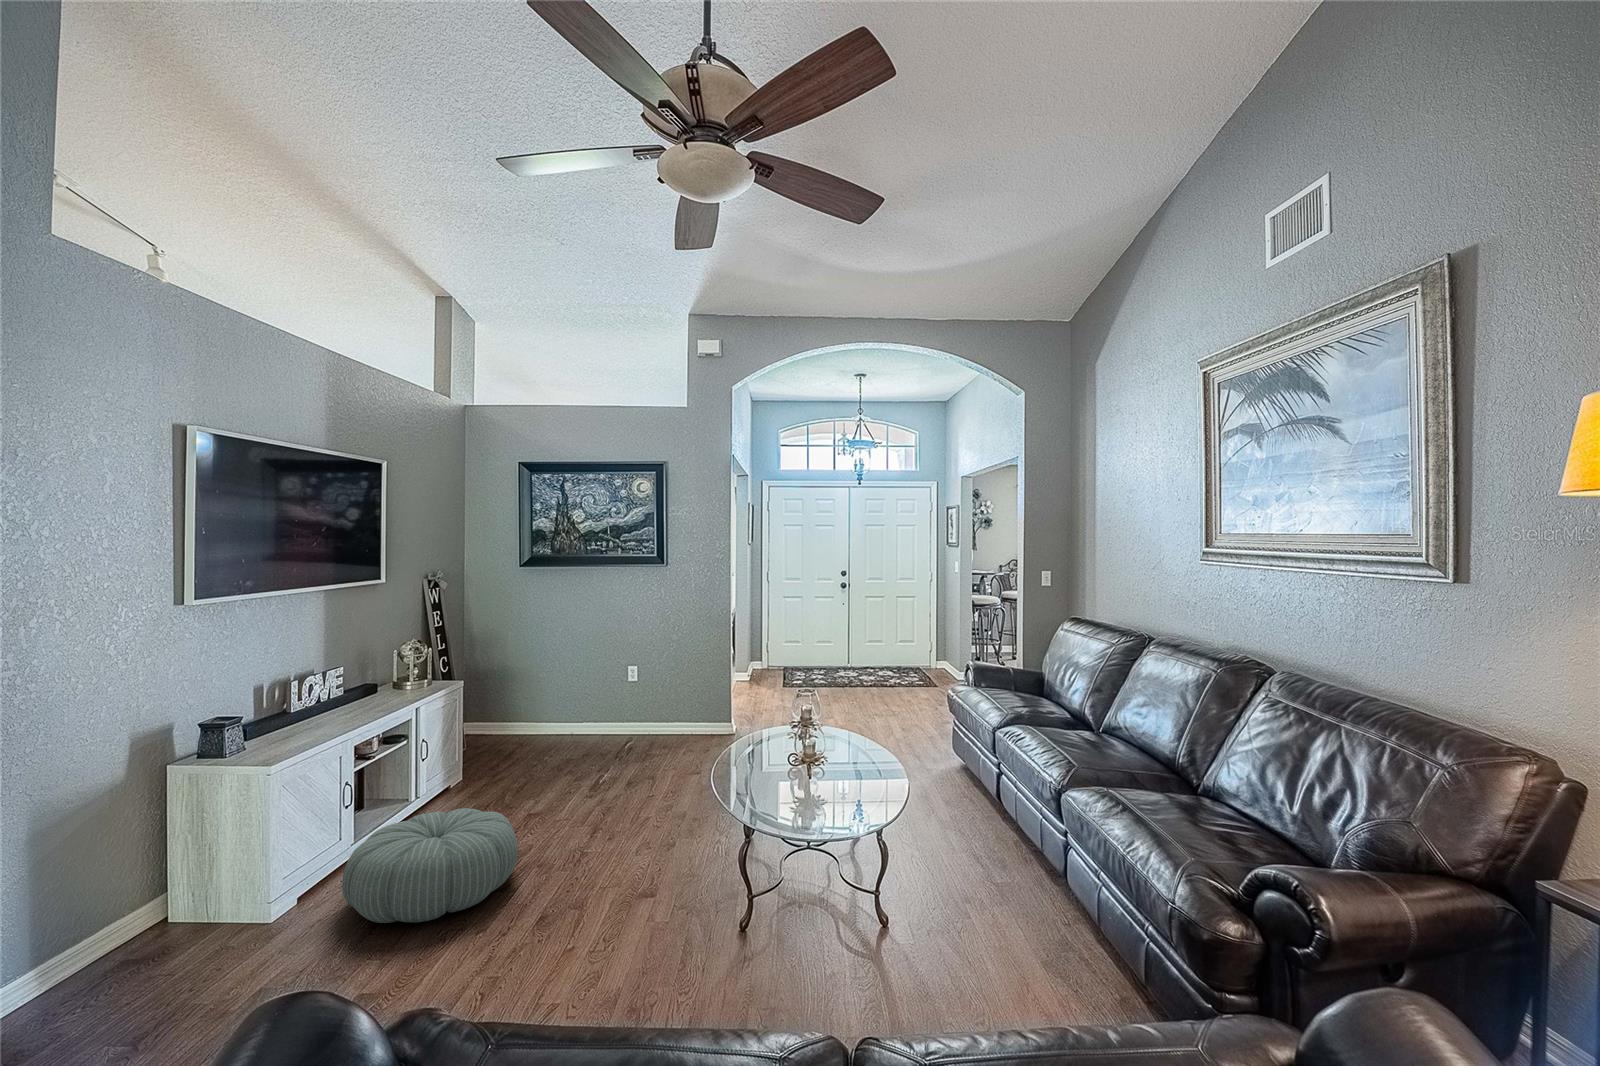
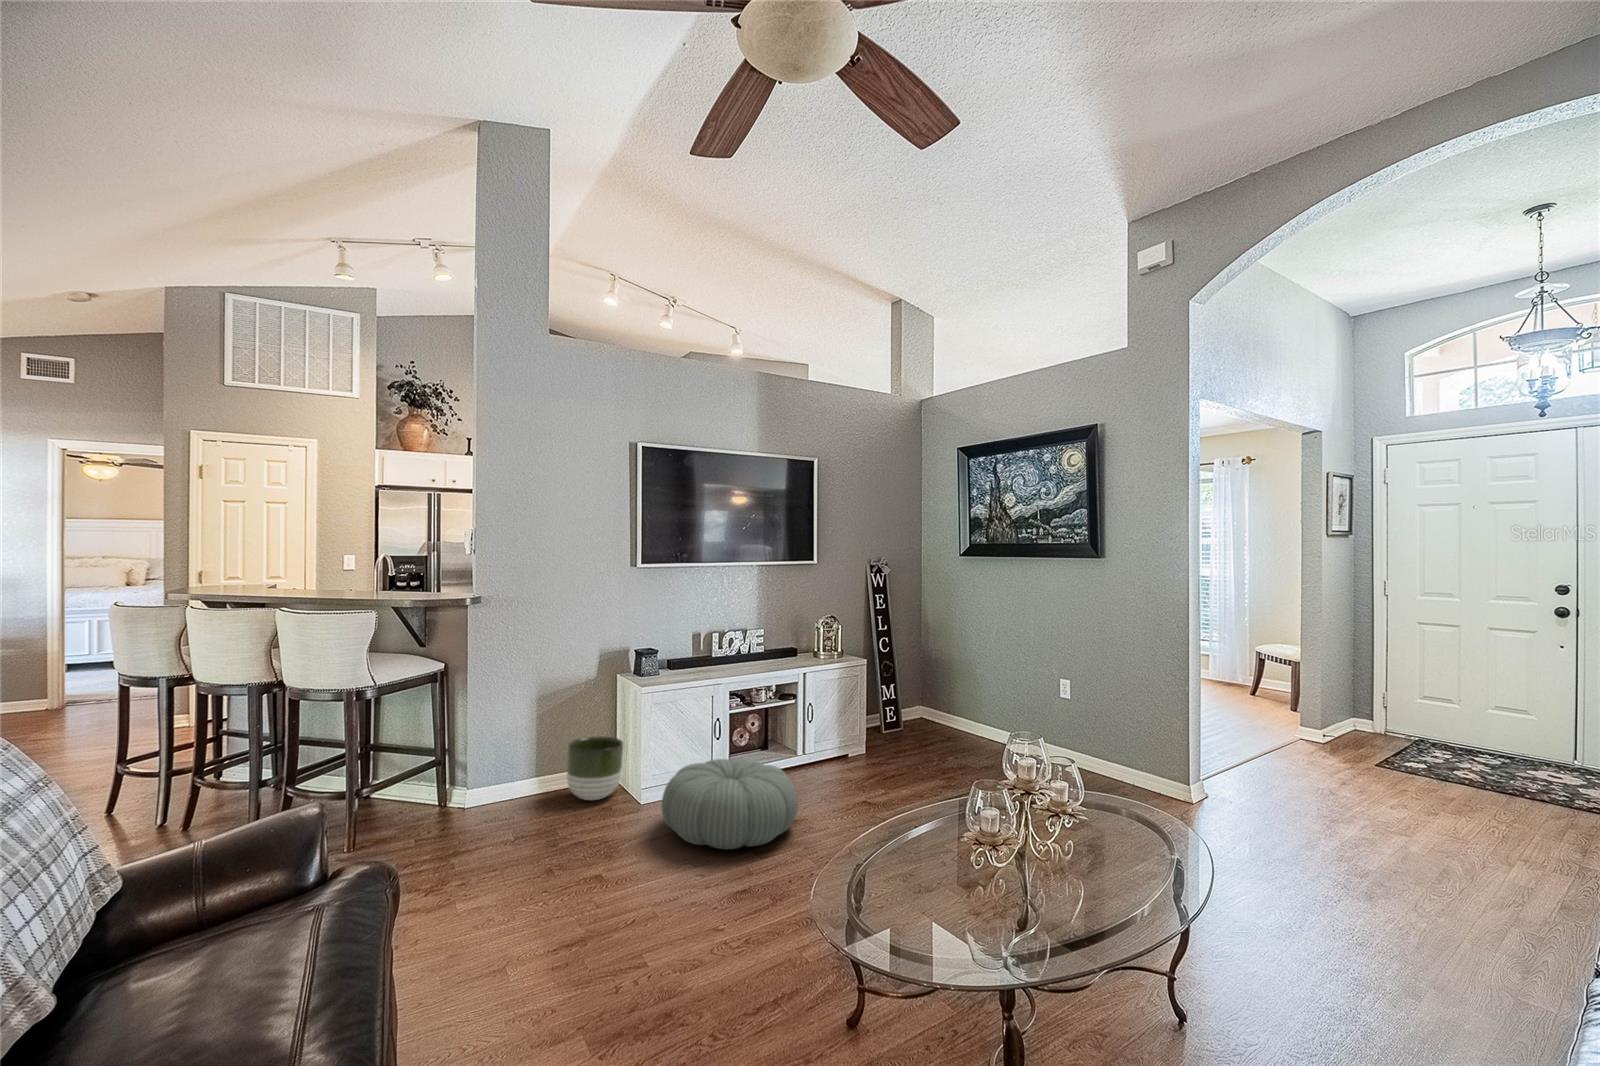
planter: none [96,861,211,973] -> present [567,736,623,800]

